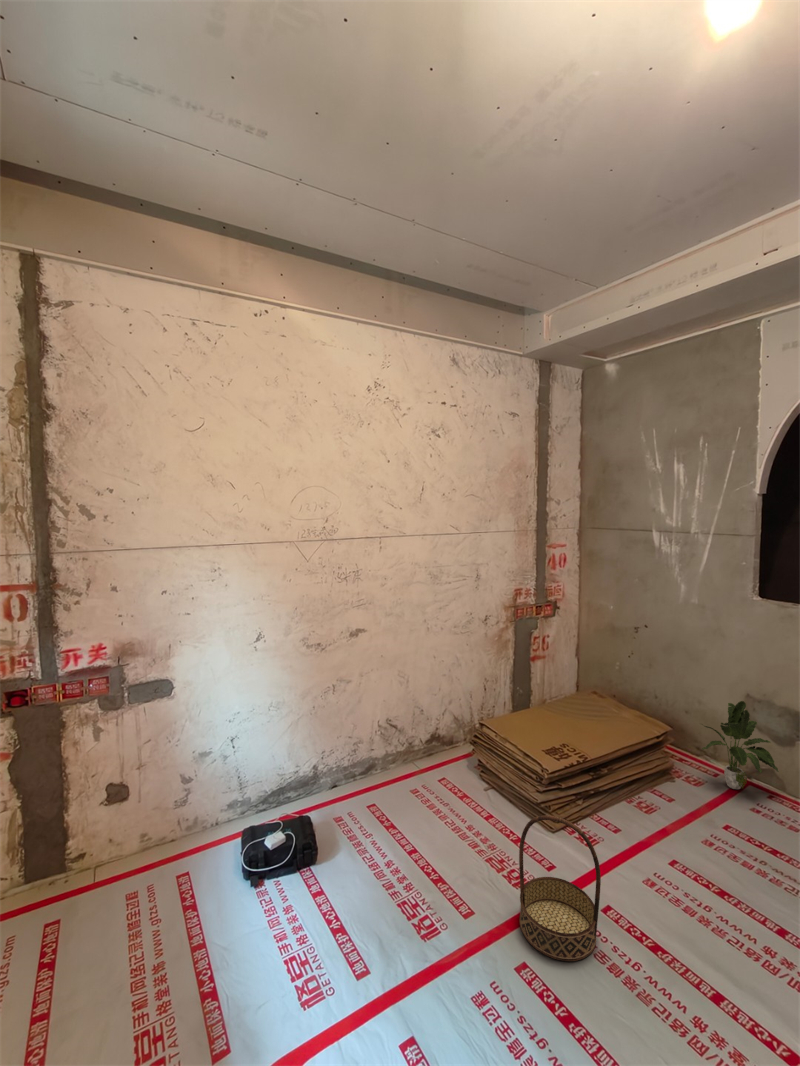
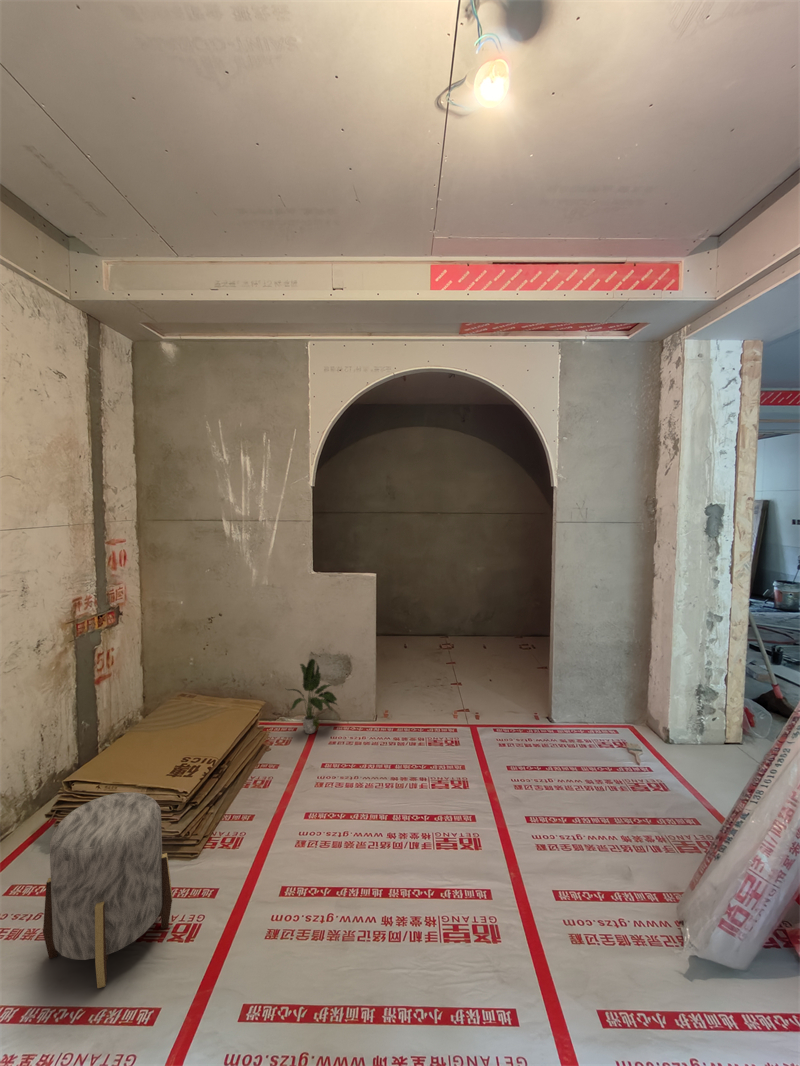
stool: none [435,738,513,873] -> present [43,792,173,988]
basket: present [519,815,601,961] -> none [207,824,295,981]

